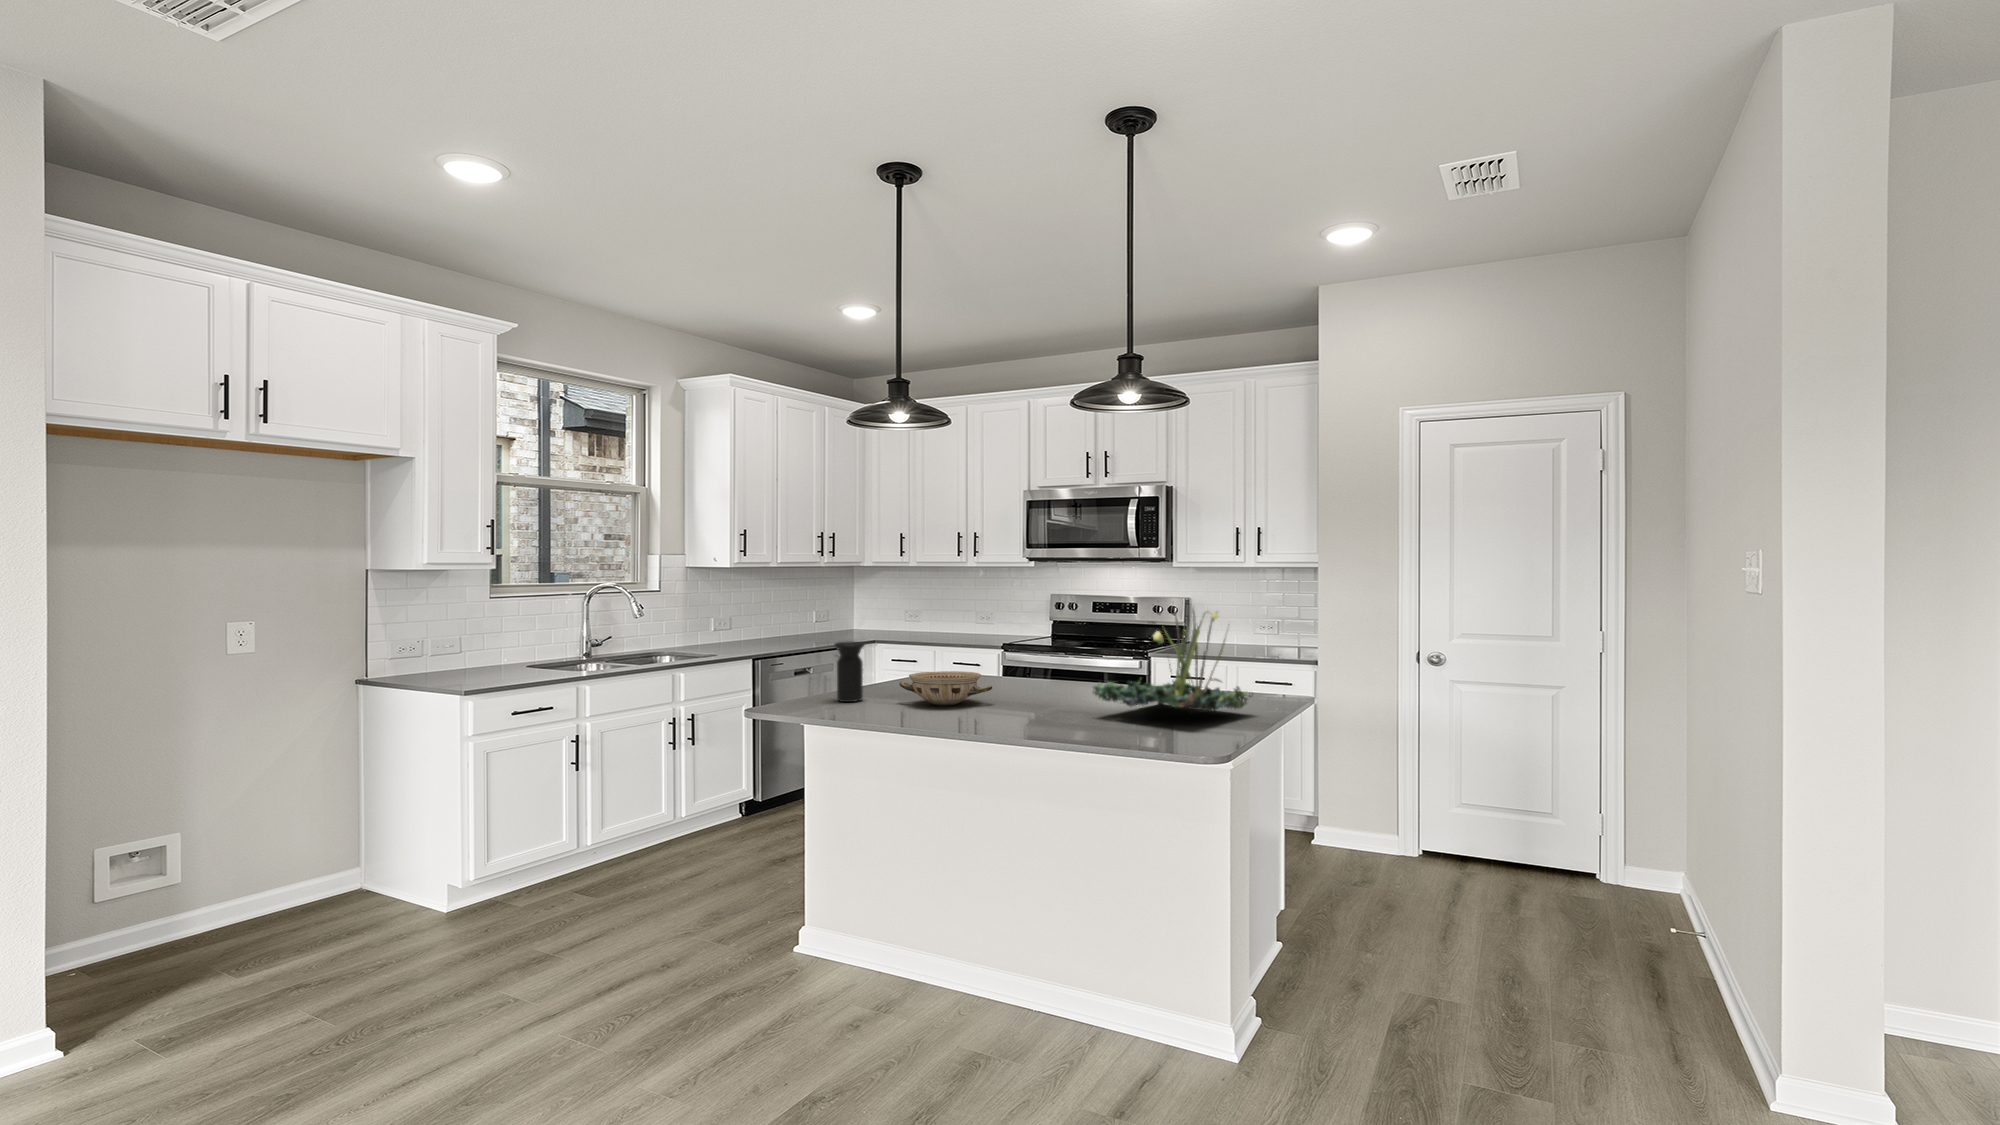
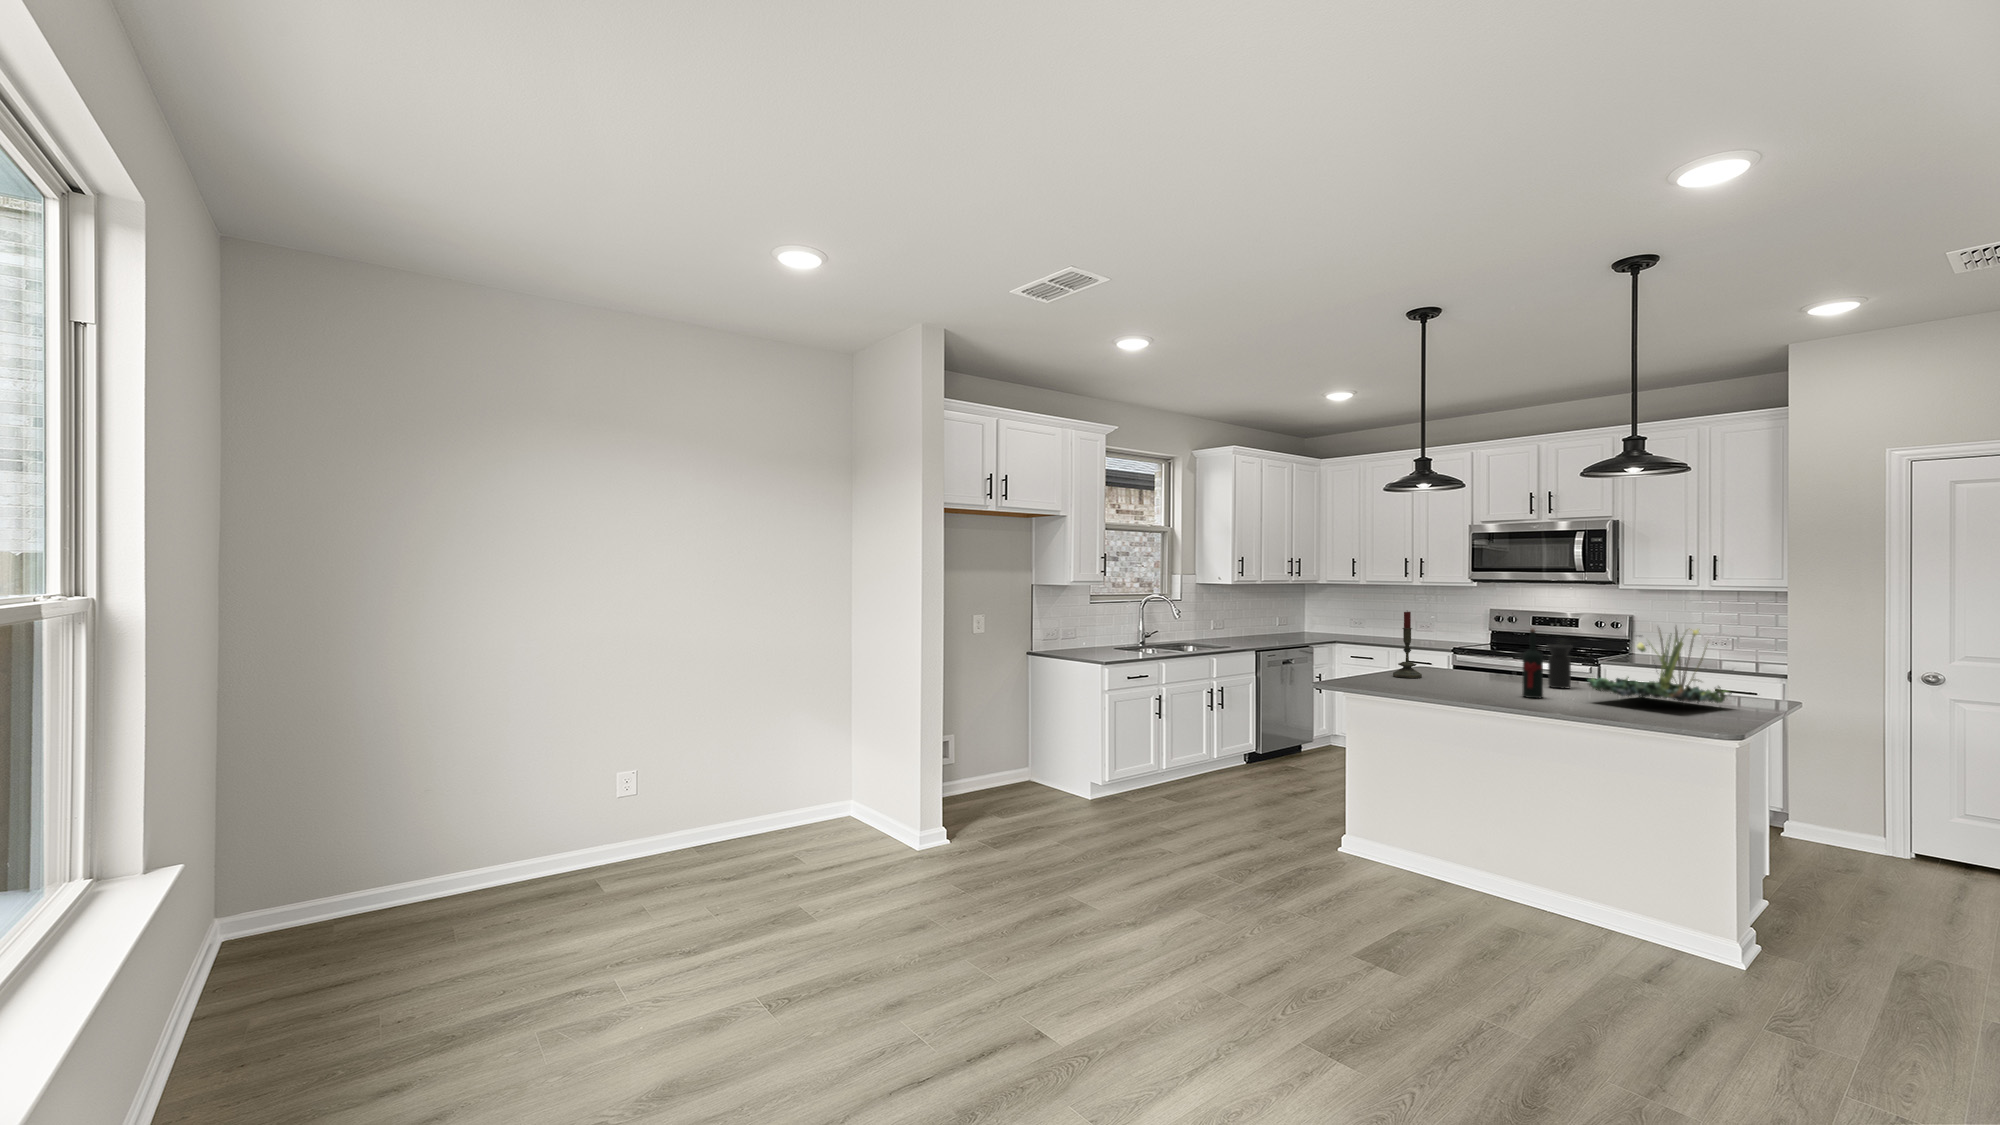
candle: none [881,595,918,691] -> present [1393,611,1422,678]
wine bottle: none [1018,617,1043,715] -> present [1522,629,1543,698]
vase: present [834,641,865,702] -> present [1547,644,1572,689]
ceramic bowl: present [899,671,992,705] -> none [1419,665,1495,689]

